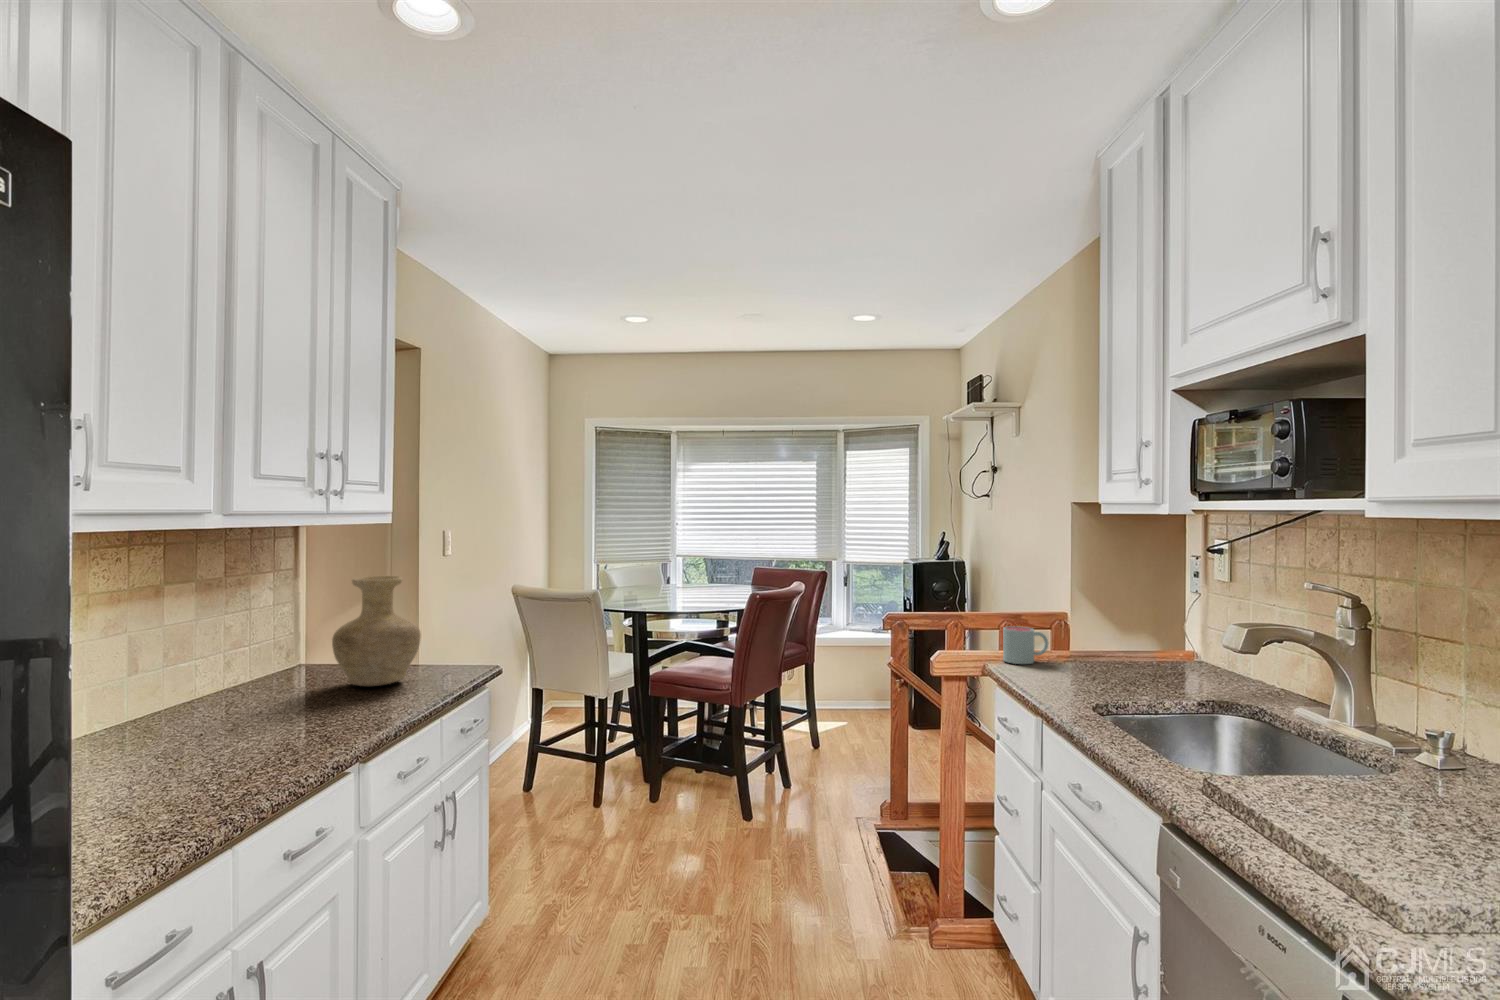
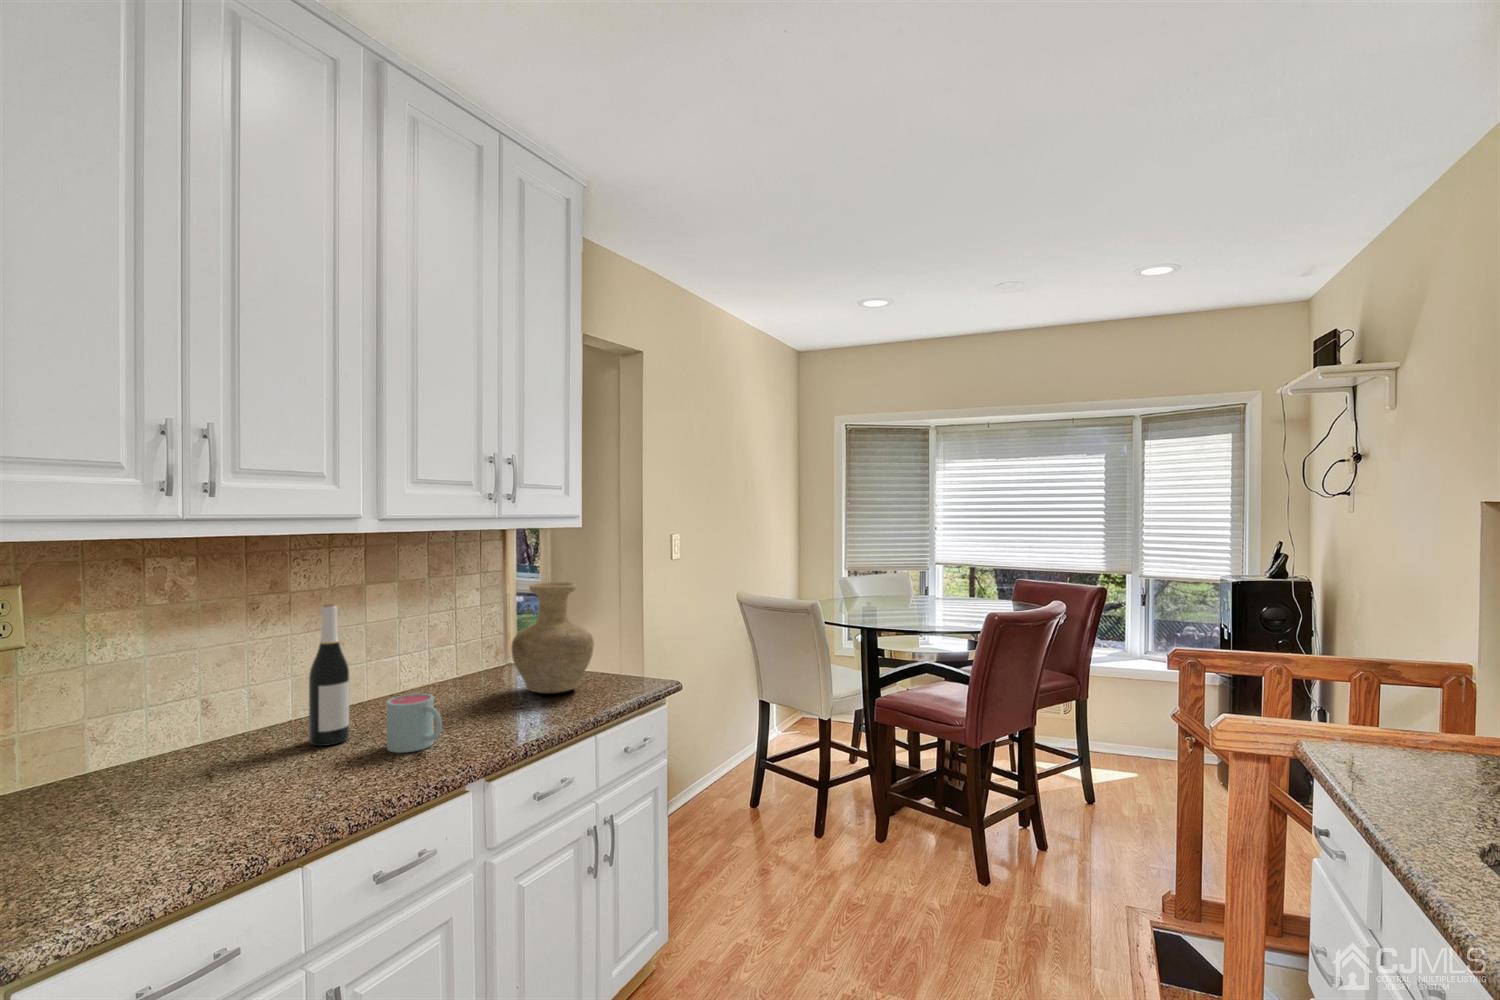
wine bottle: none [139,601,187,752] -> present [309,603,349,746]
mug: present [1003,626,1048,664] -> present [387,694,442,753]

